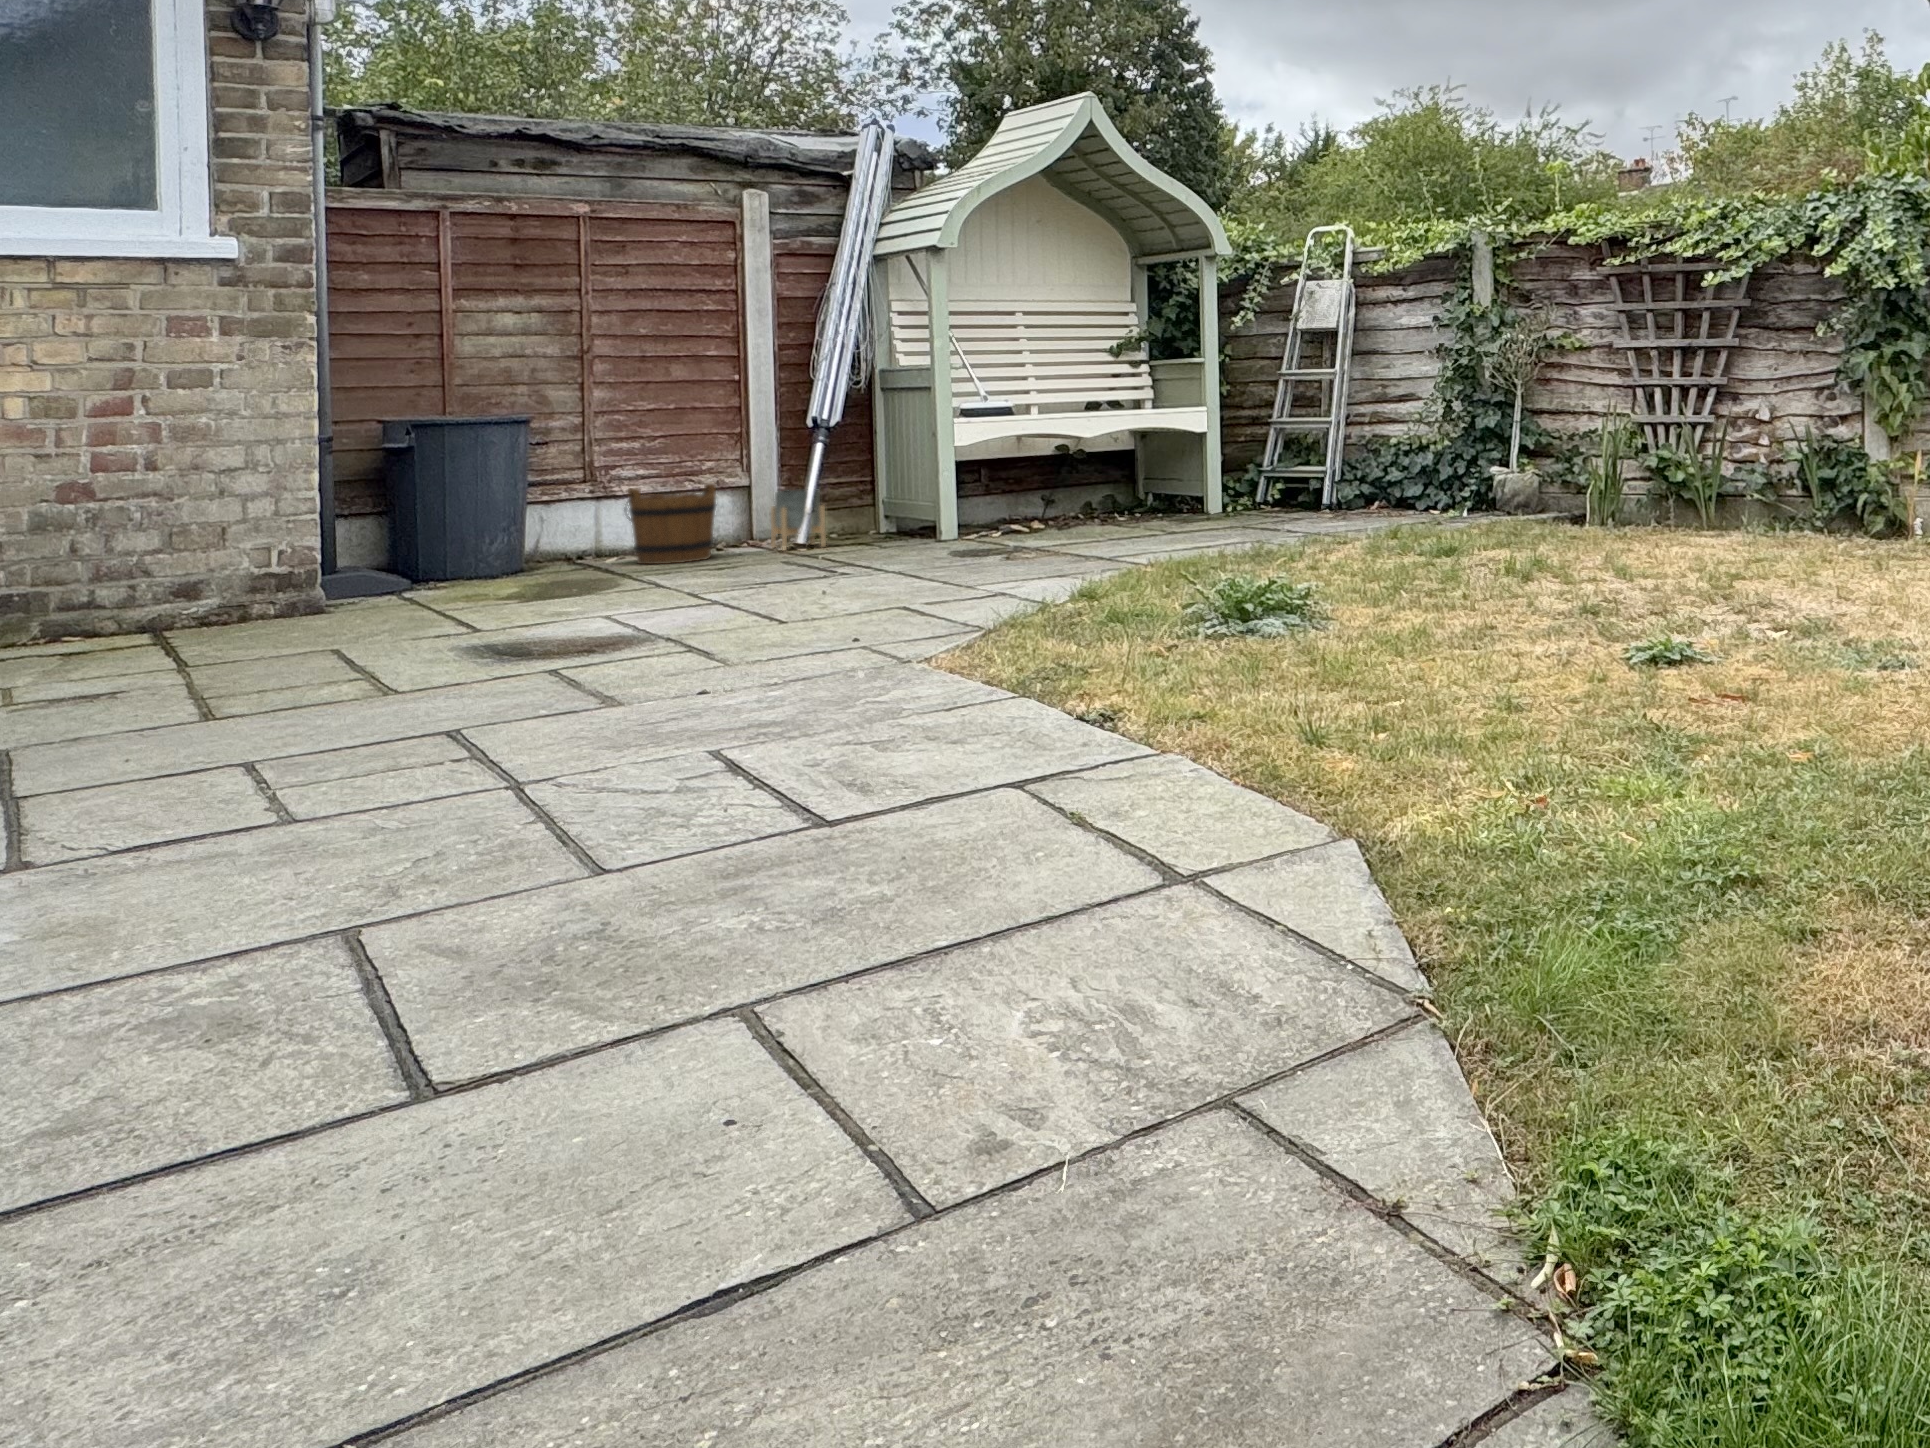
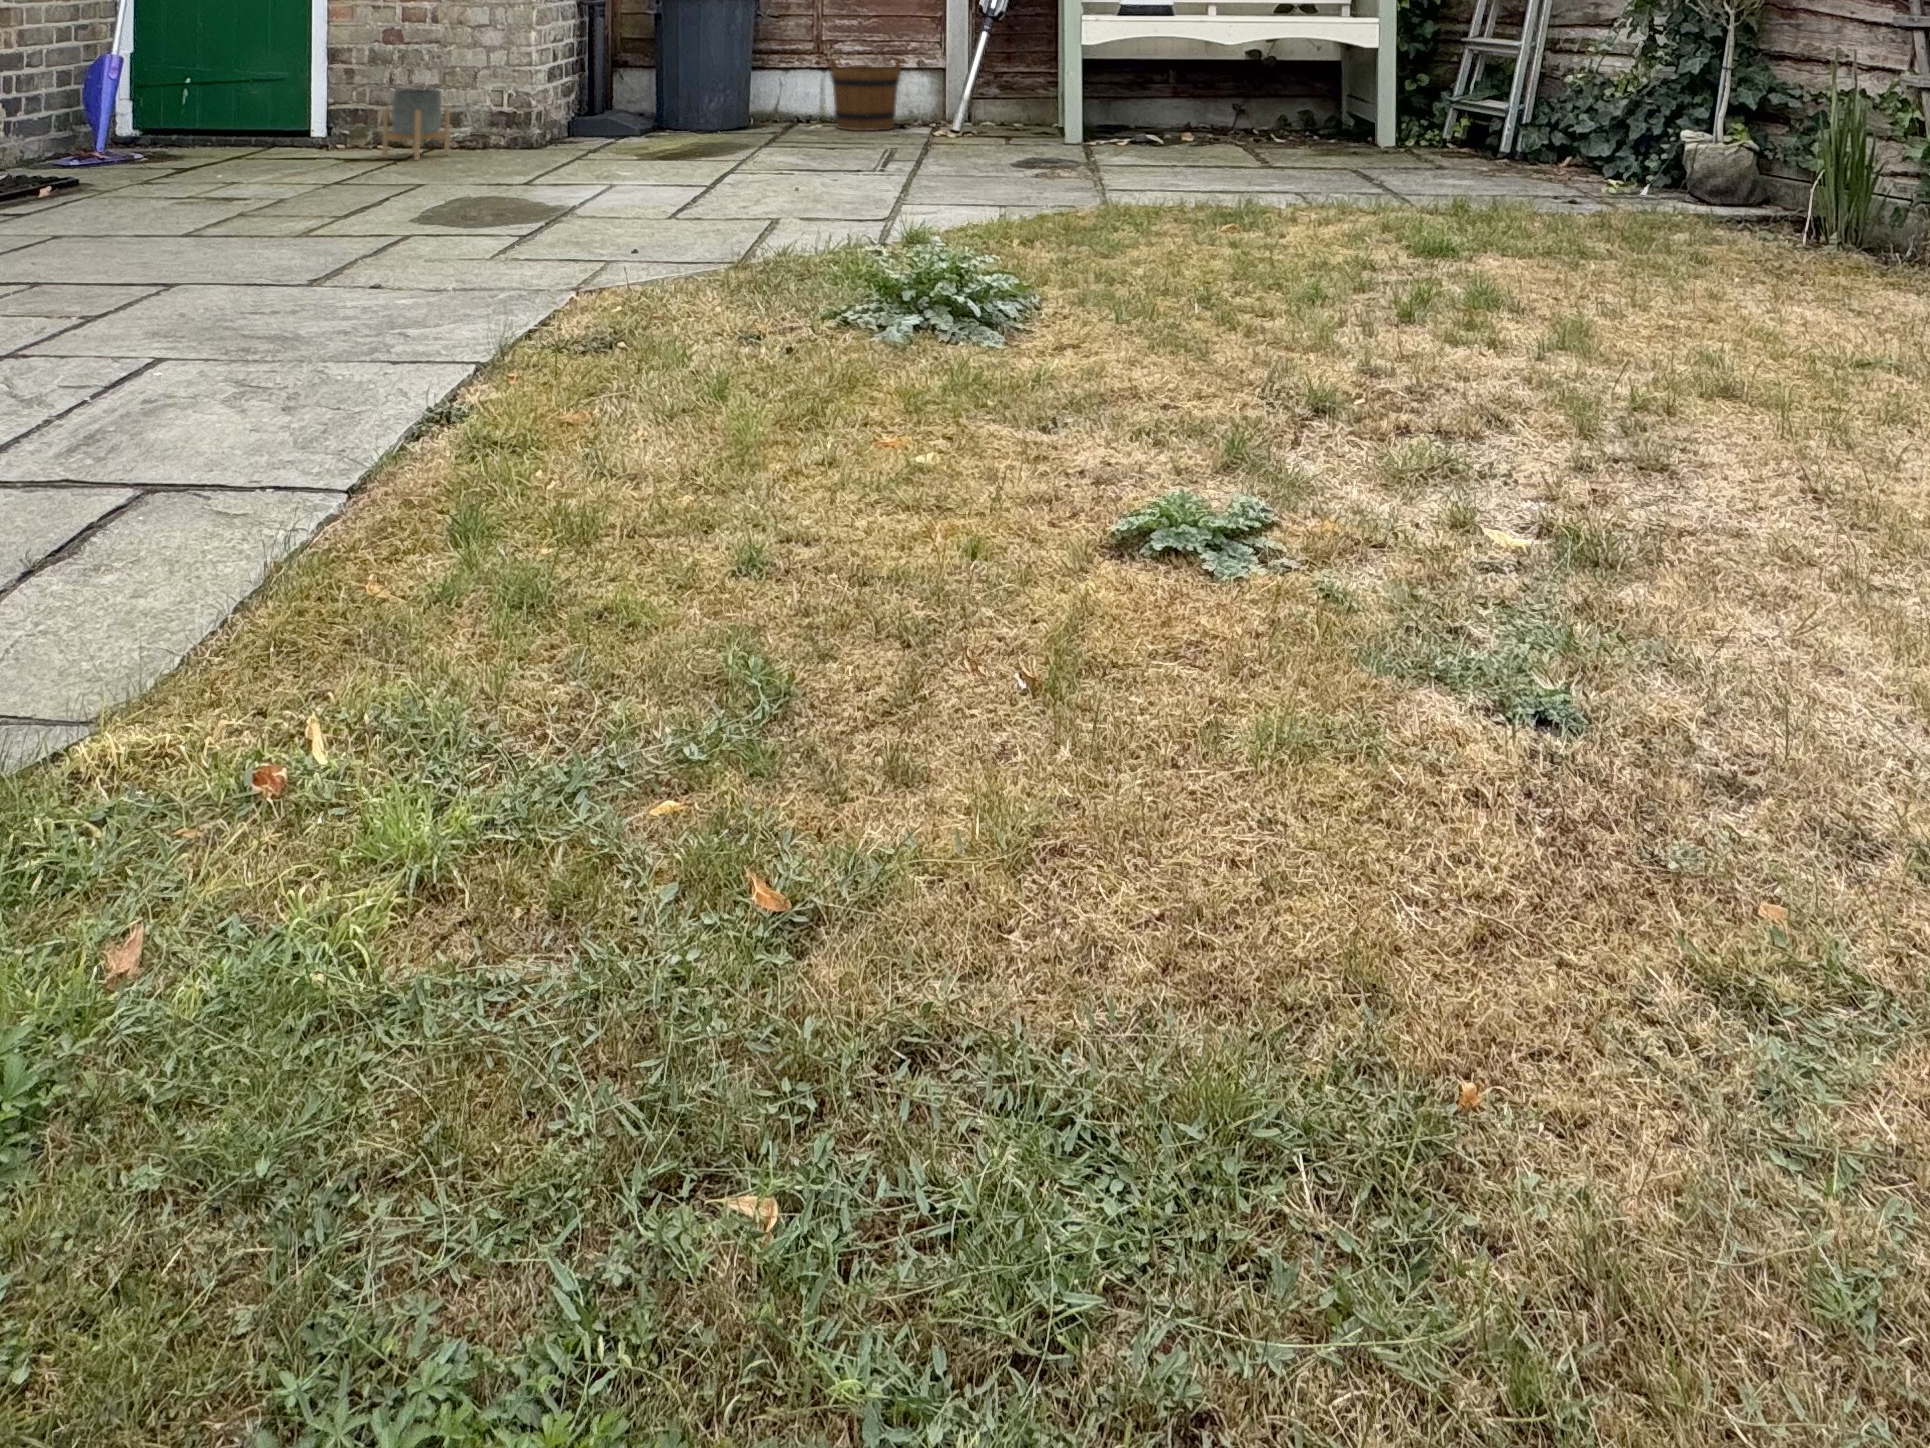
planter: present [771,489,826,550] -> present [382,88,450,161]

